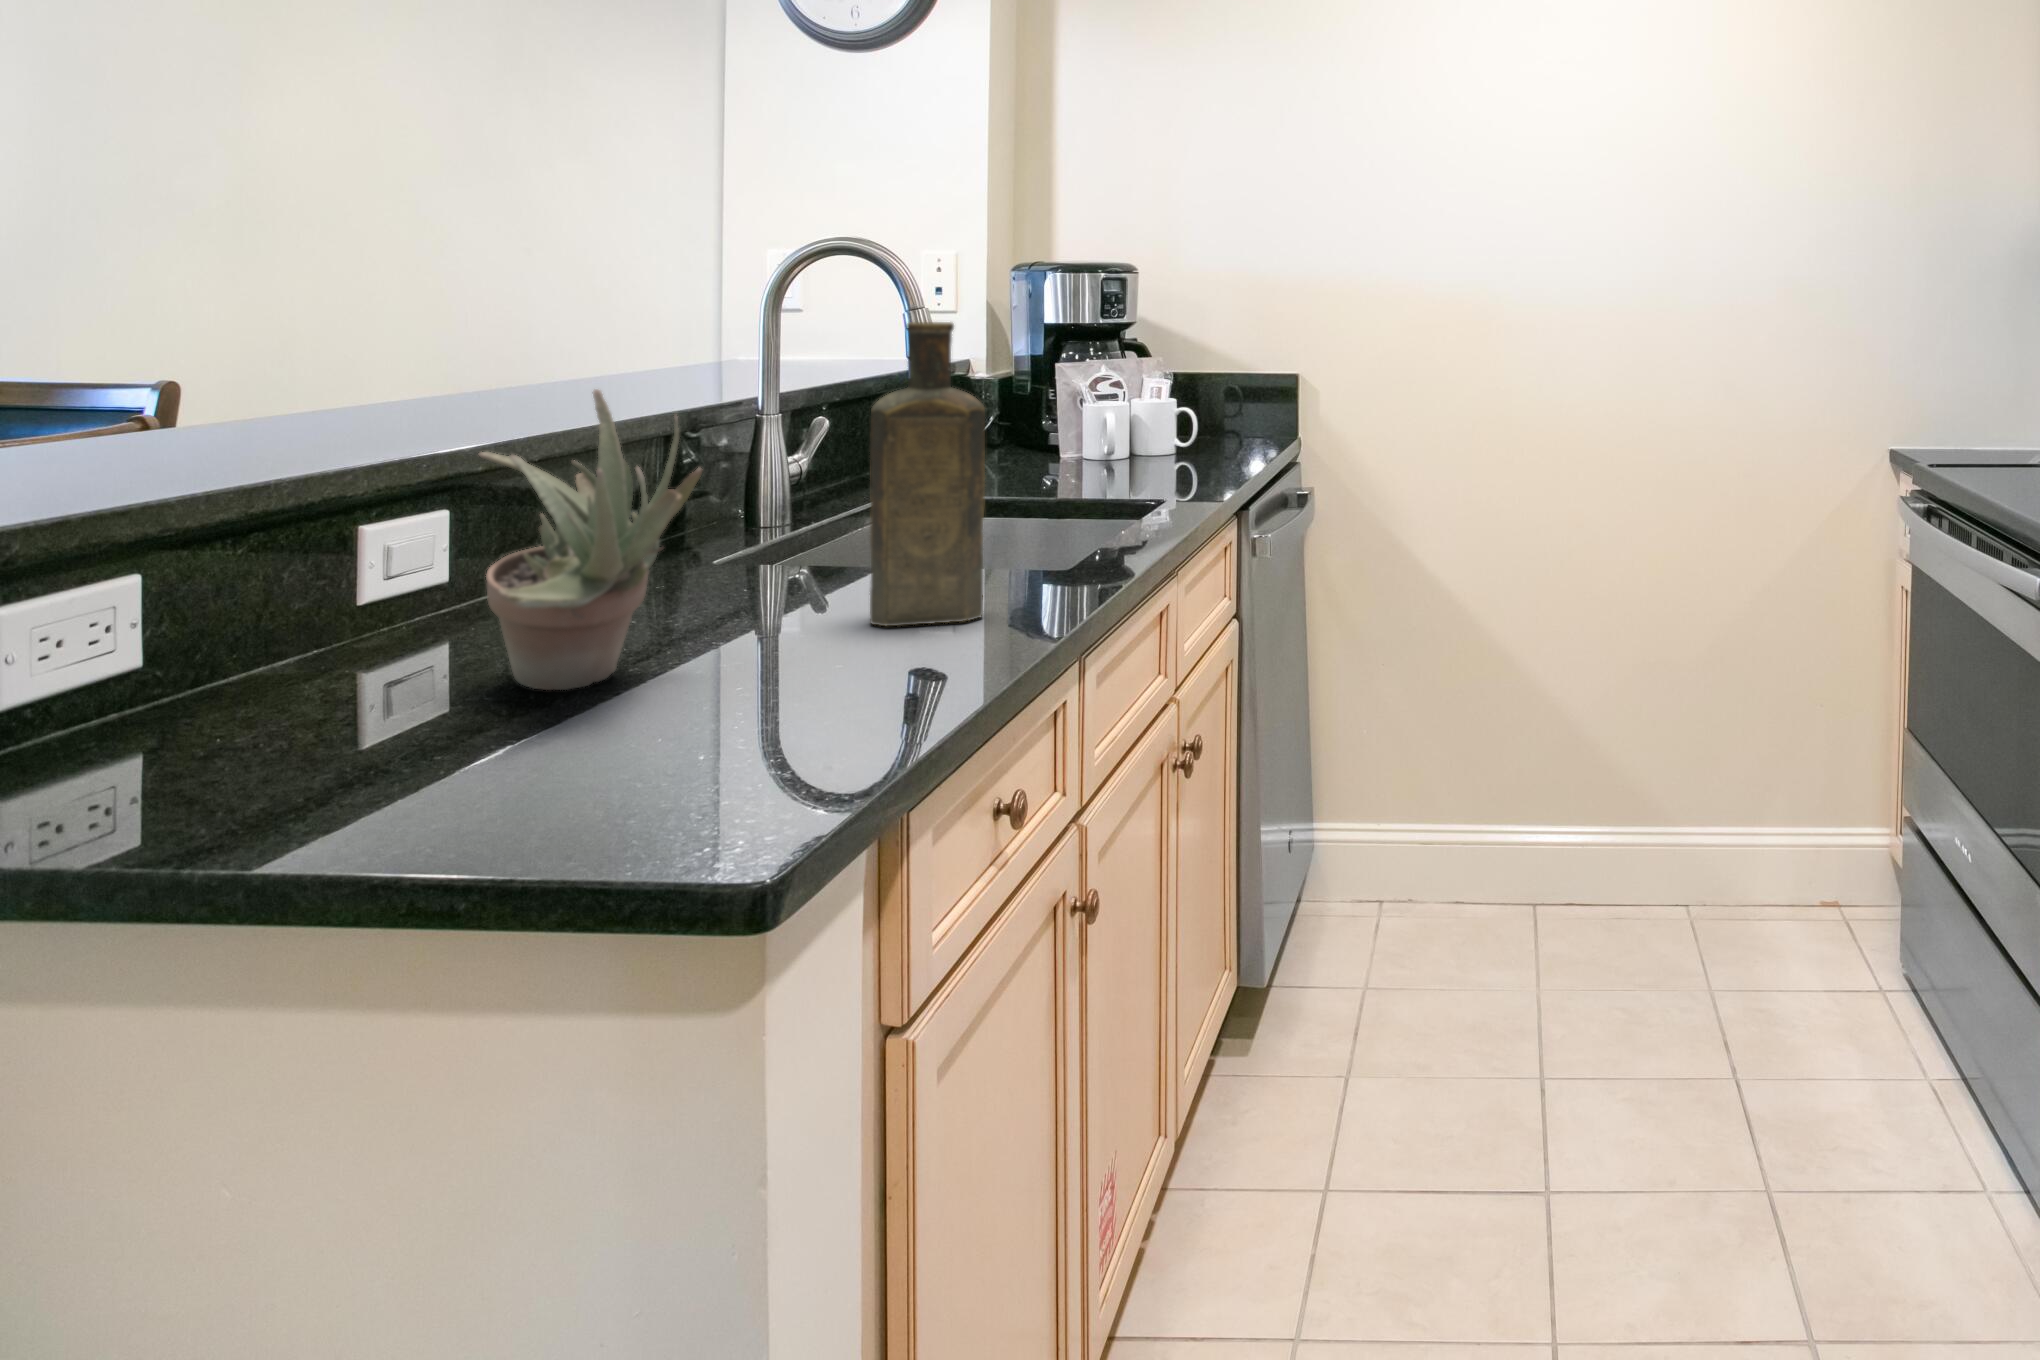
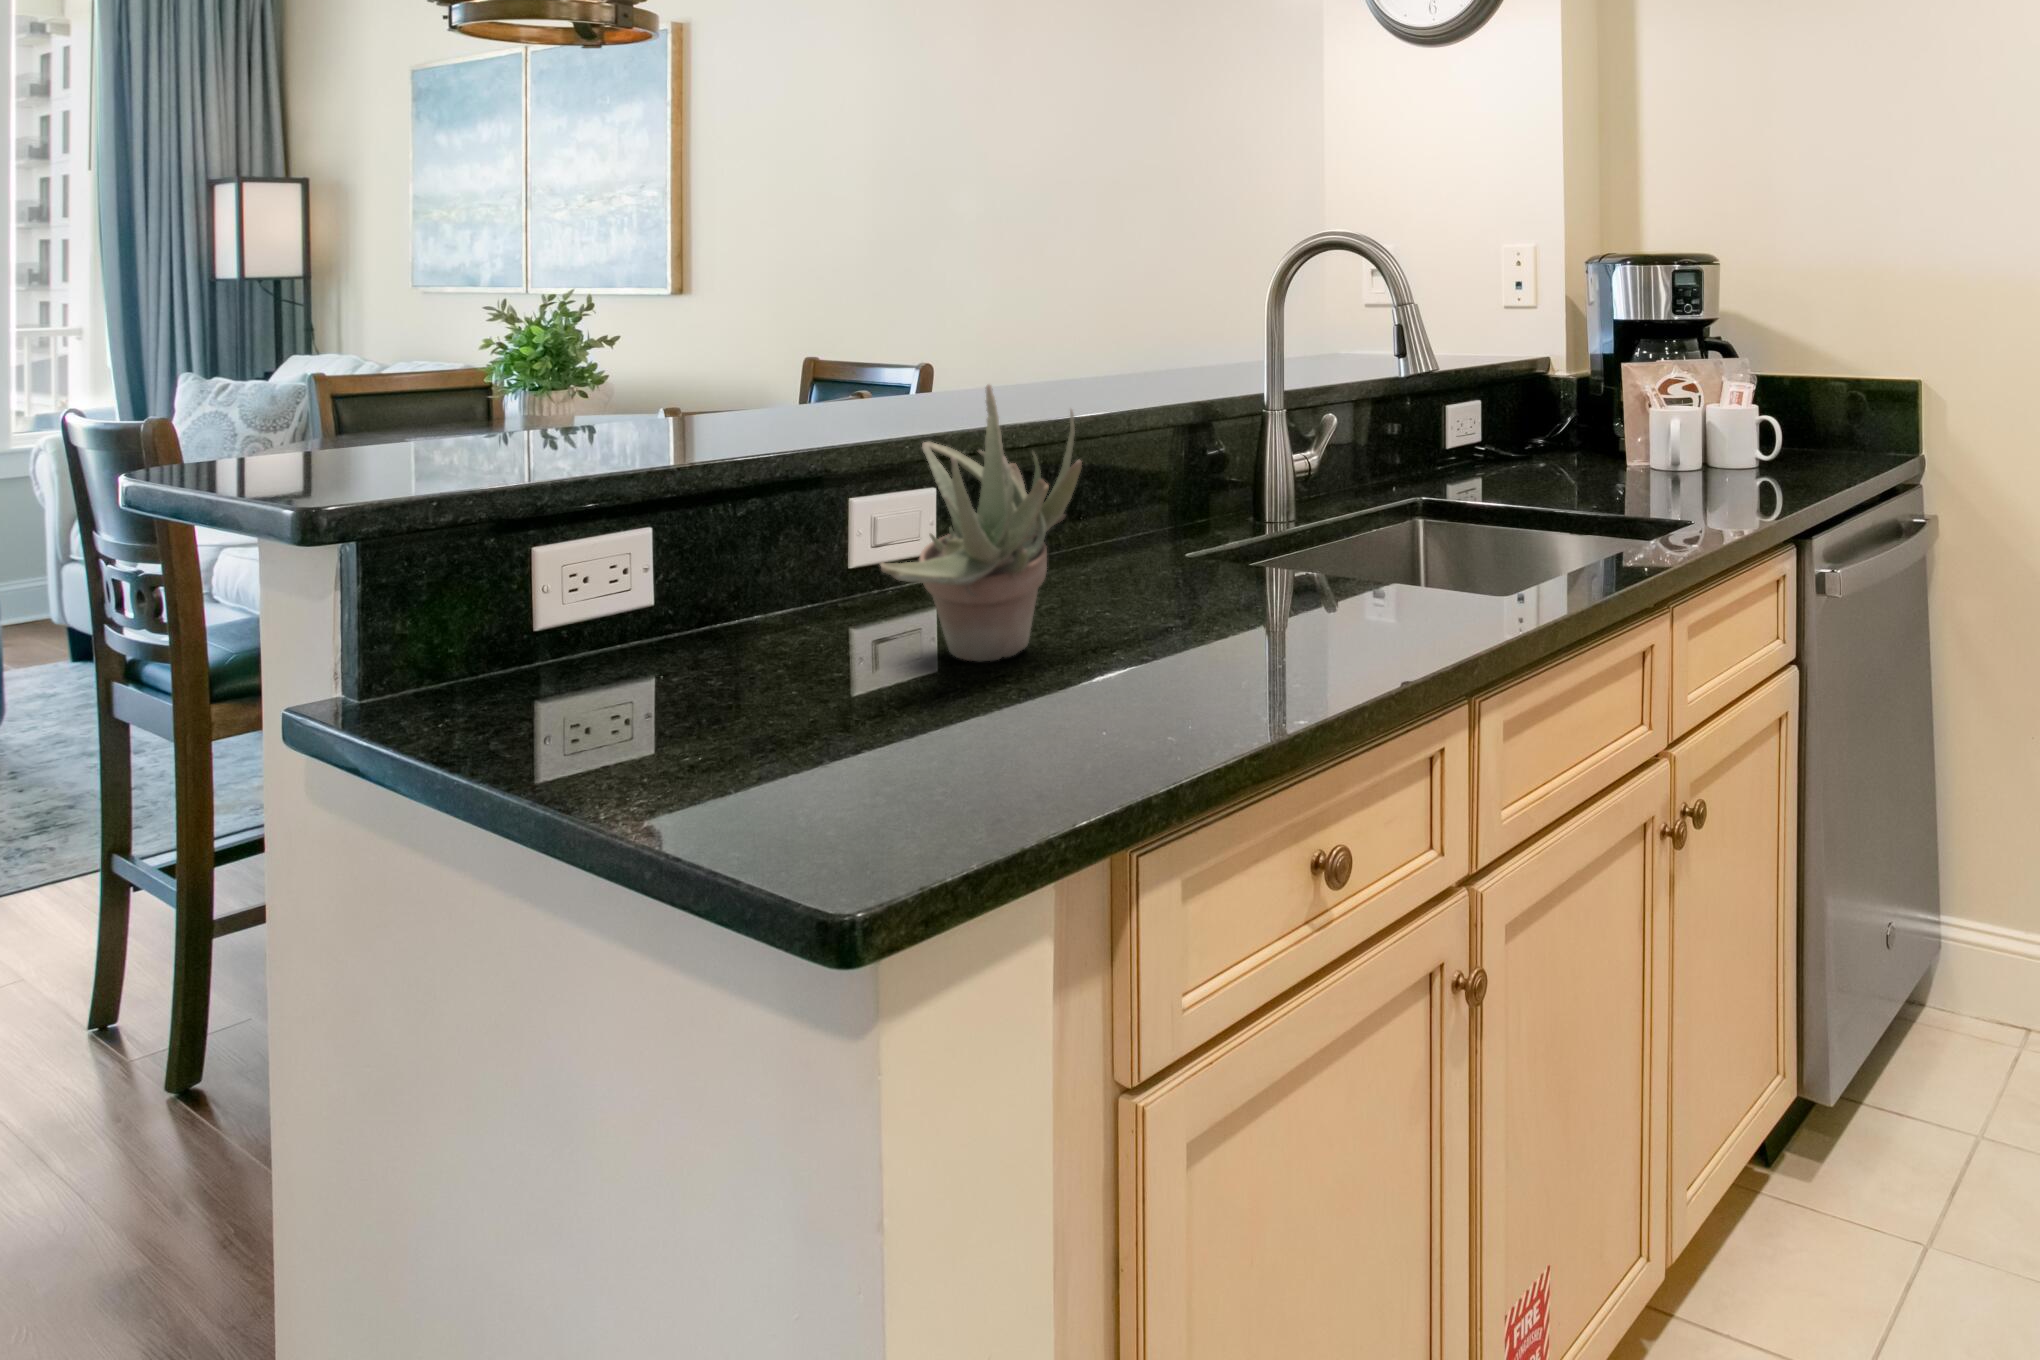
bottle: present [870,322,985,626] -> none [1262,313,1384,633]

